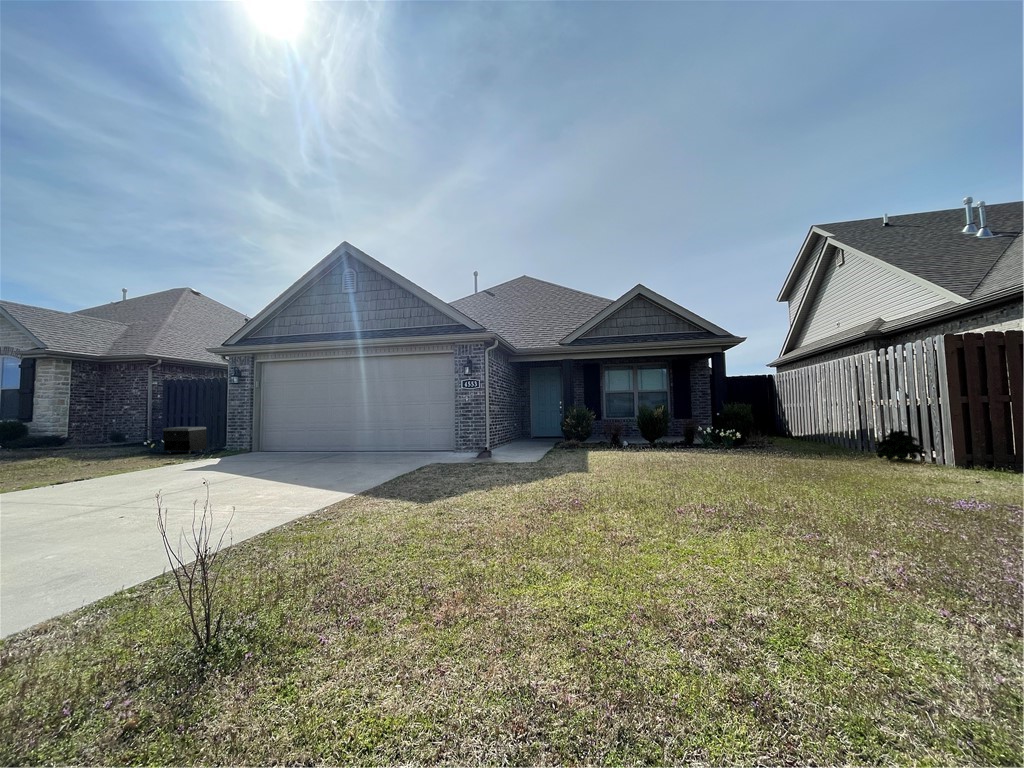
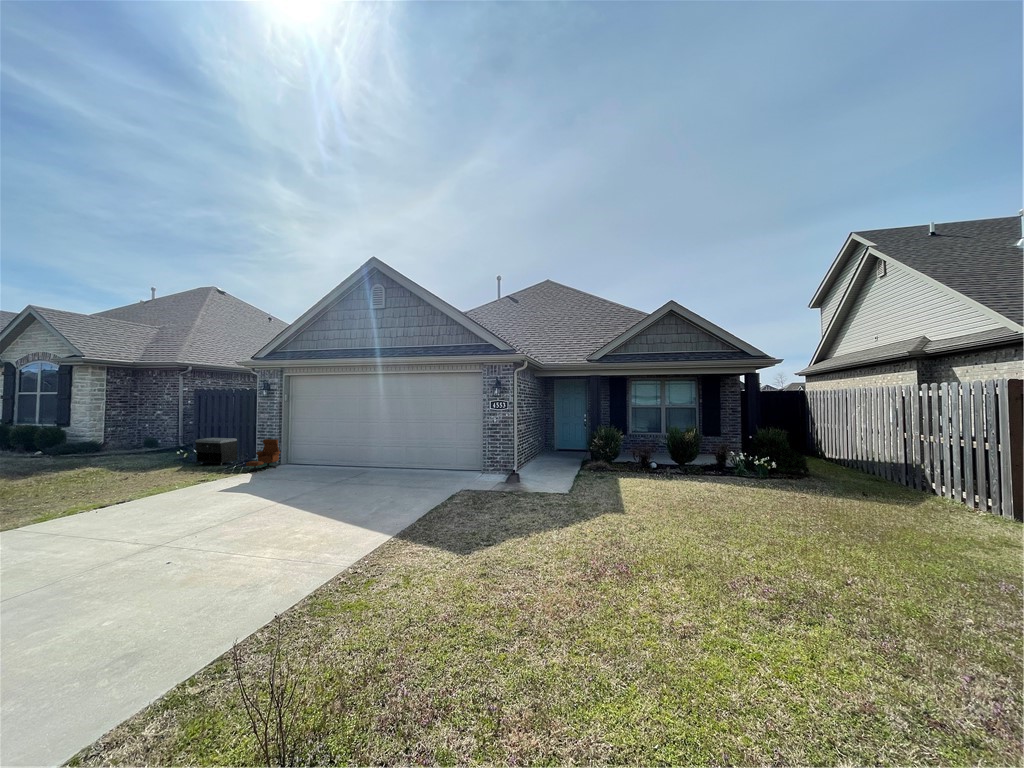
lounge chair: none [214,425,251,458] -> present [246,439,281,473]
potted plant: present [877,430,927,460] -> present [775,449,809,474]

